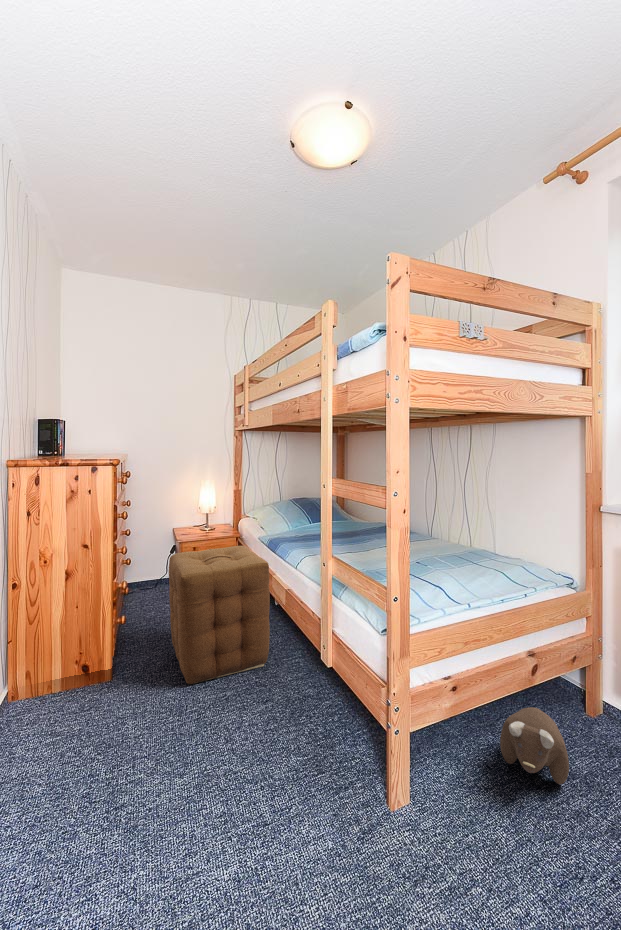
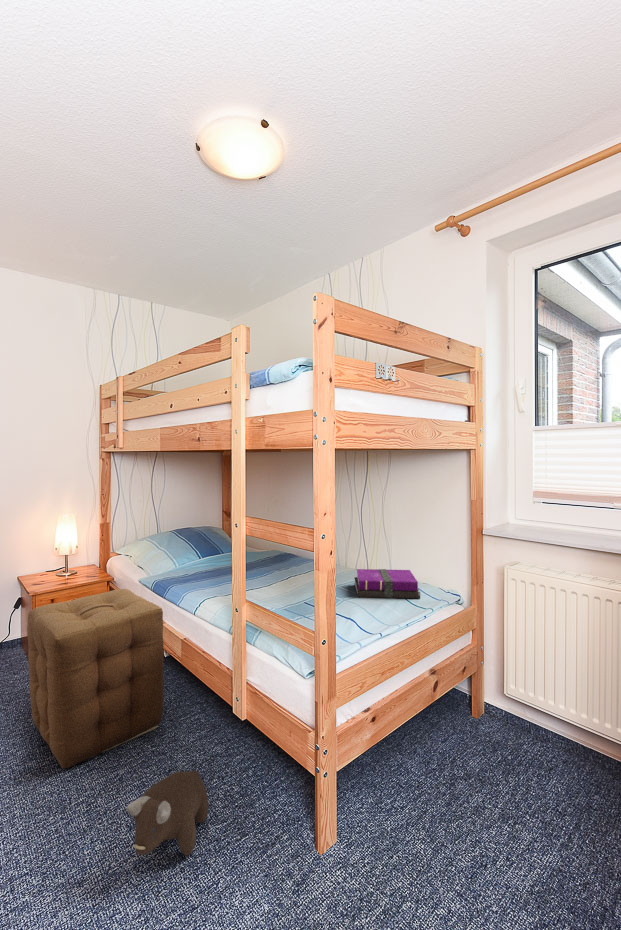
notebook: none [450,543,521,576] -> present [354,569,420,598]
plush toy: present [500,707,569,784] -> present [127,771,208,855]

